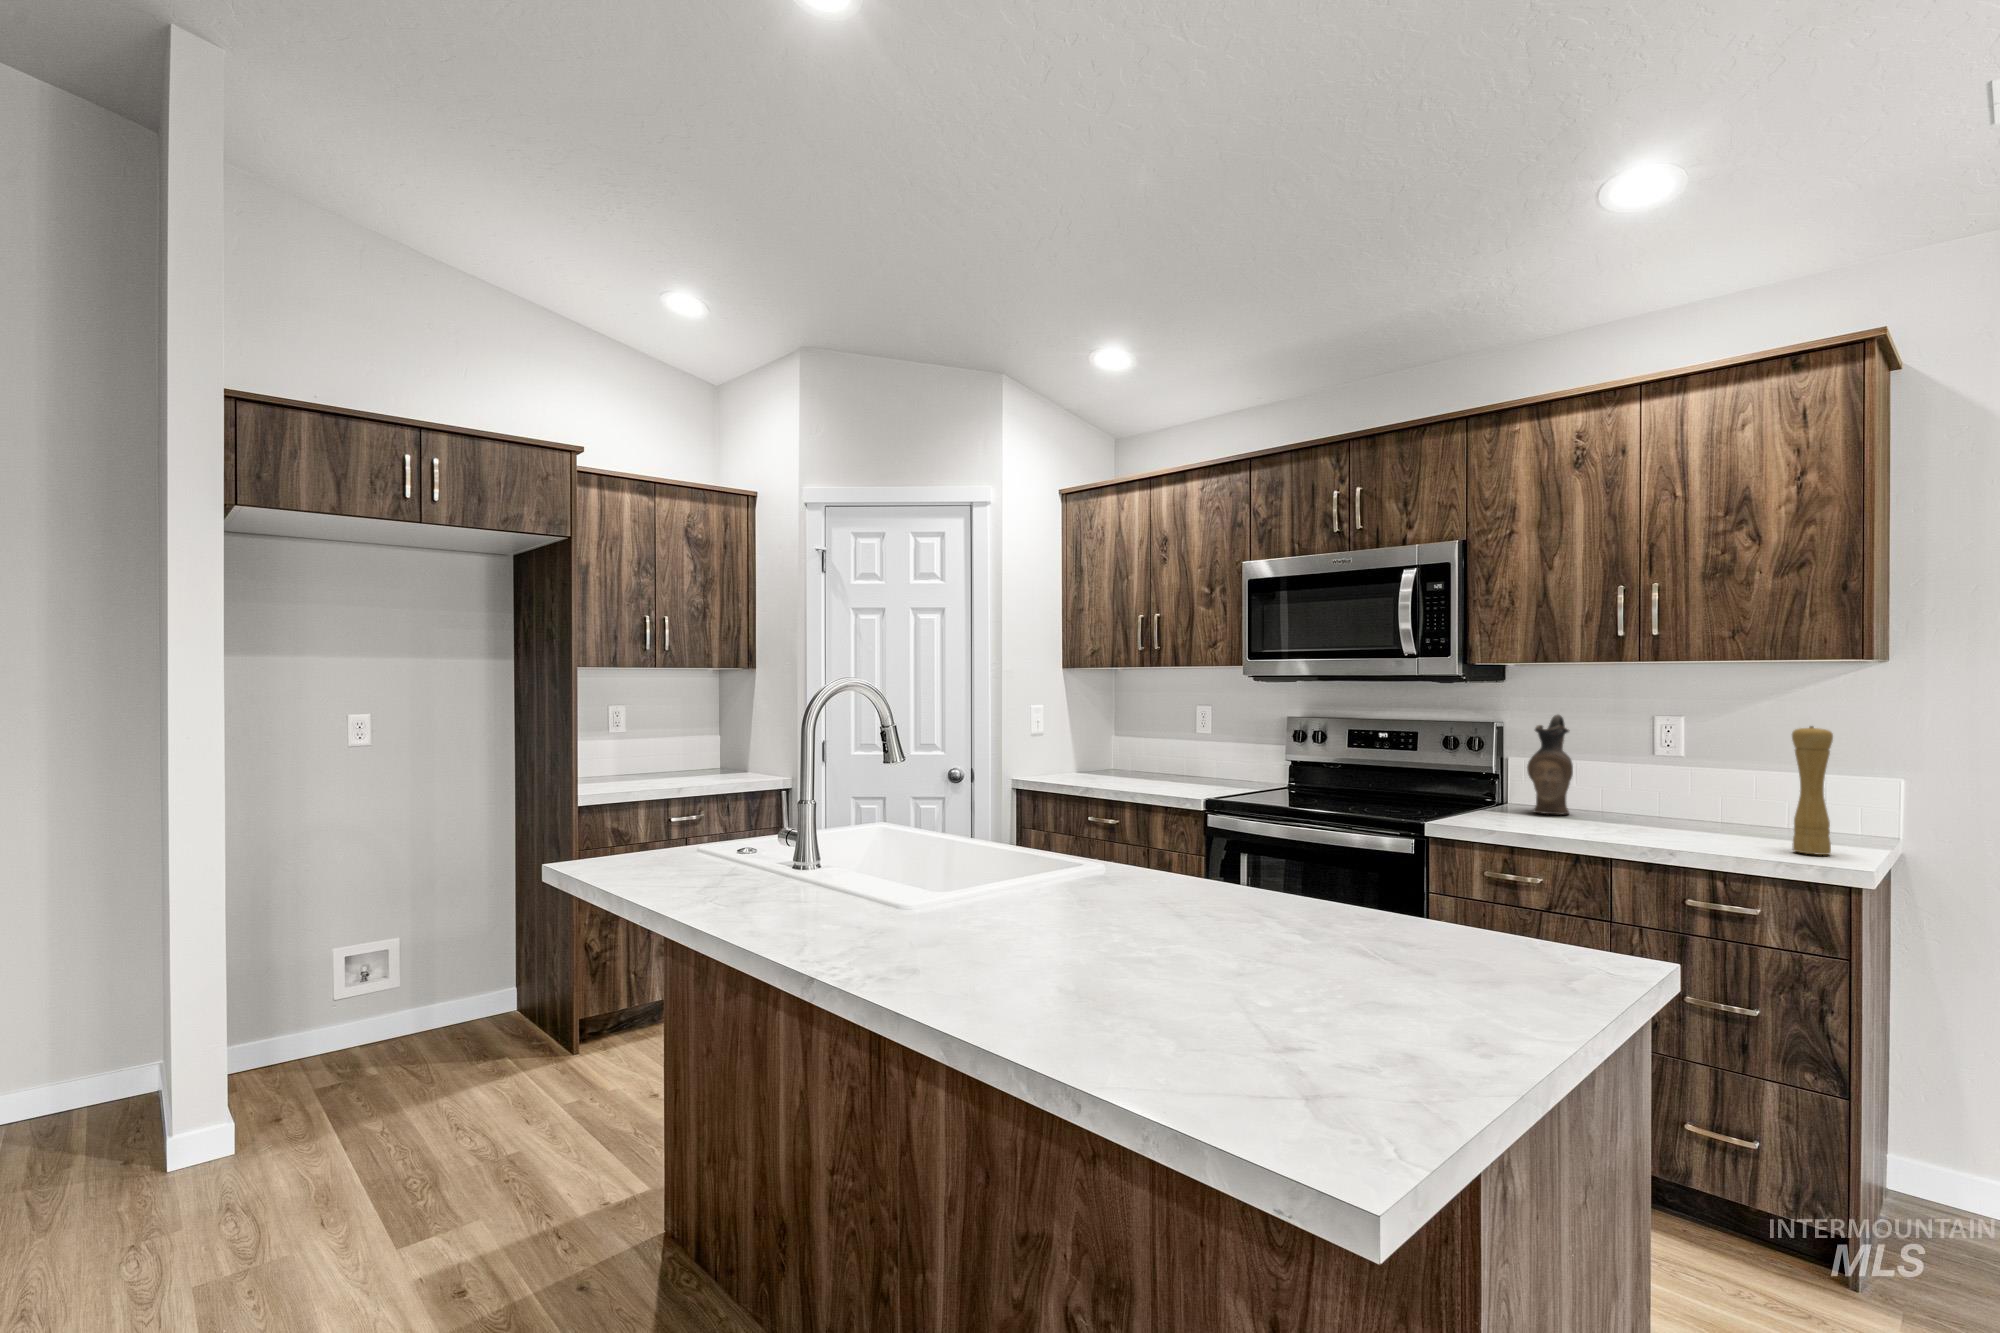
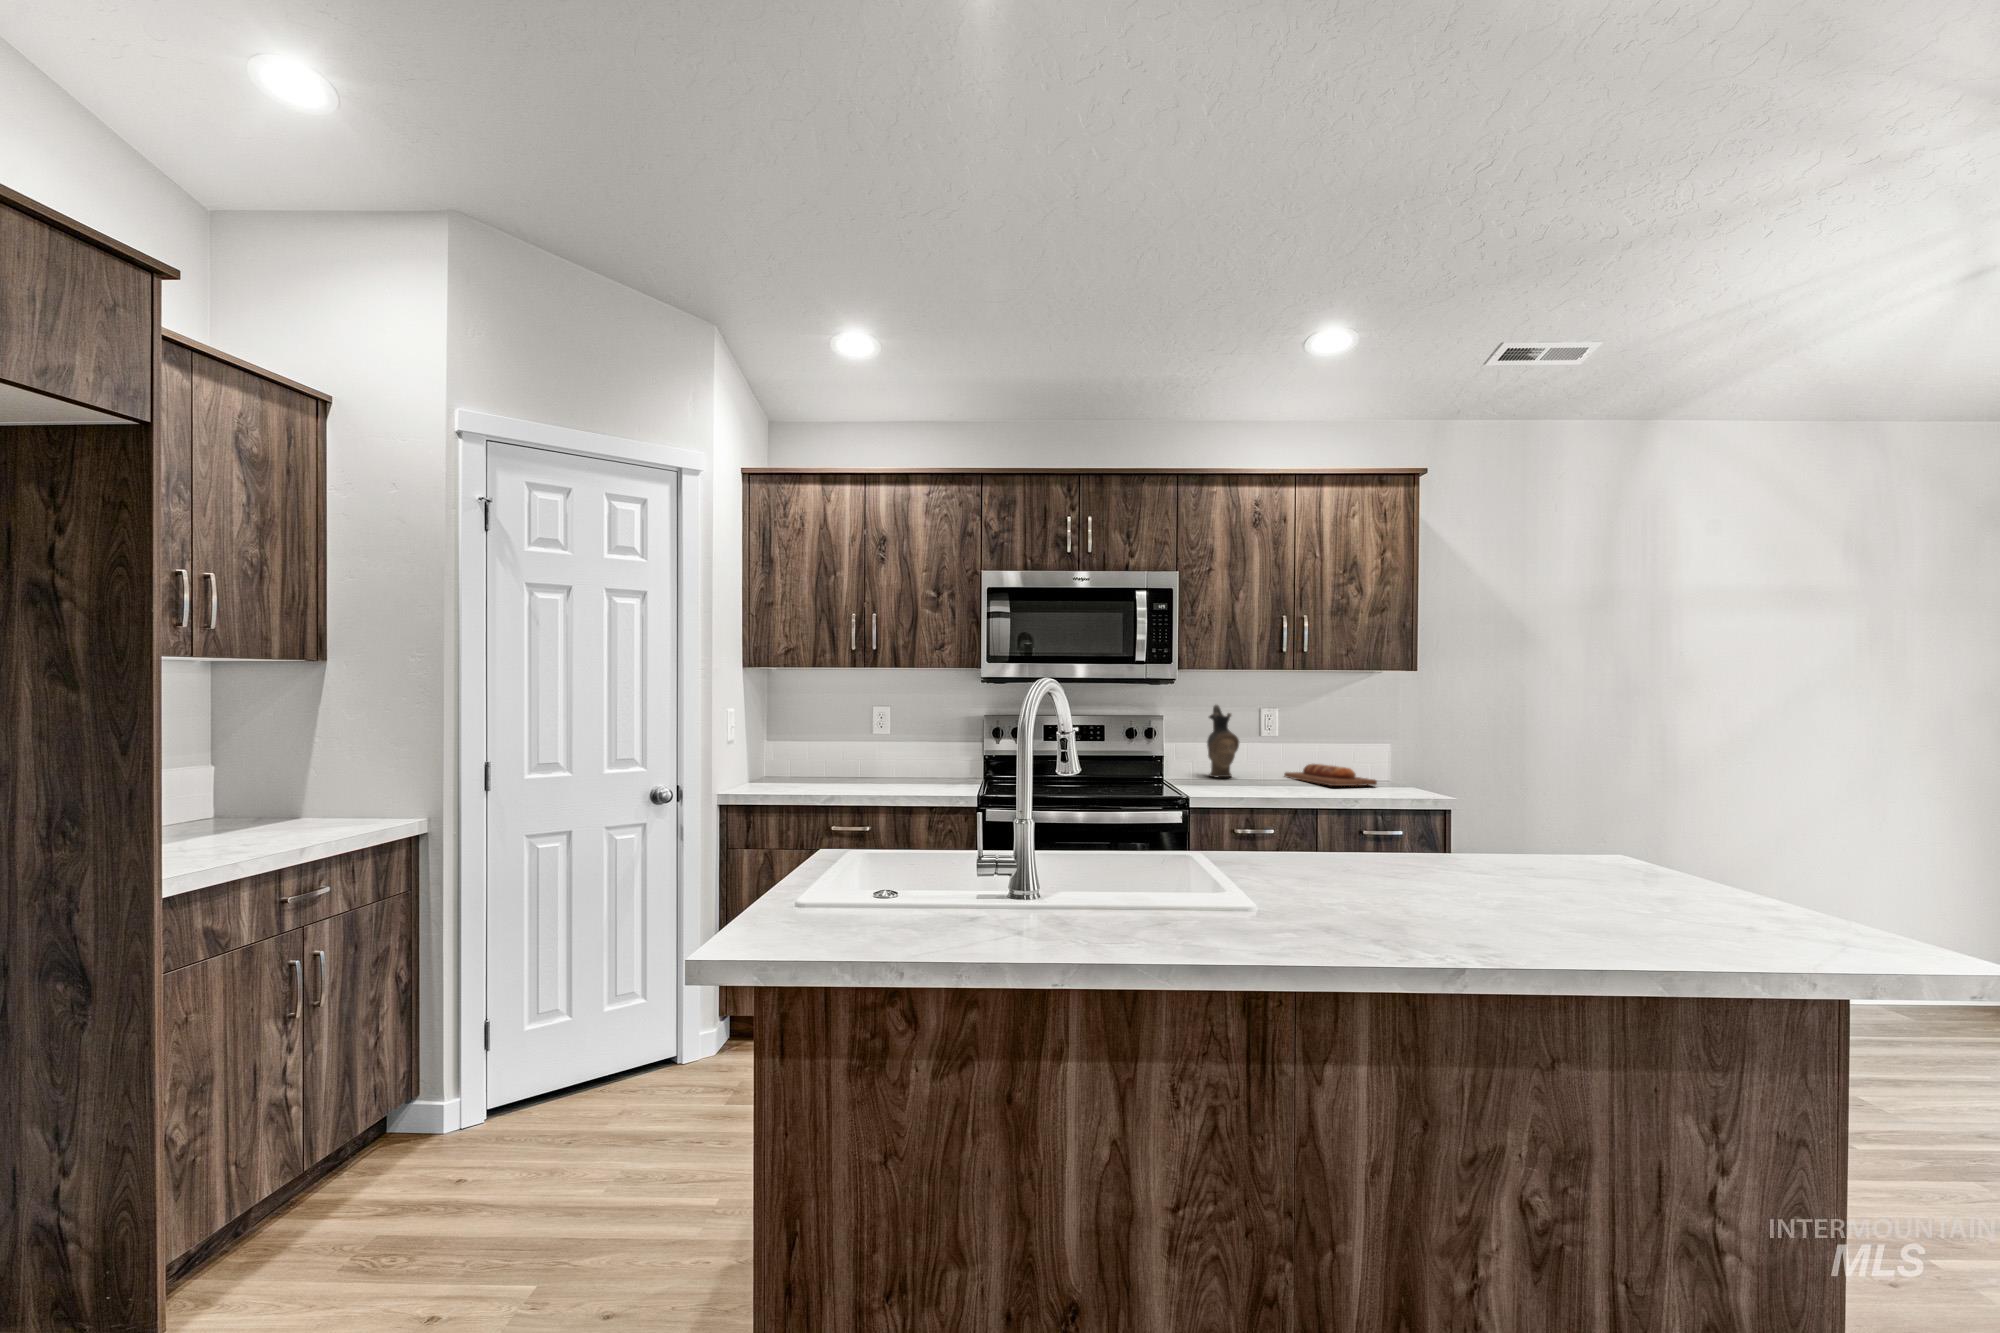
pepper mill: present [1792,726,1833,855] -> none [1400,710,1422,788]
bread loaf: none [1652,806,1748,843] -> present [1284,764,1377,786]

